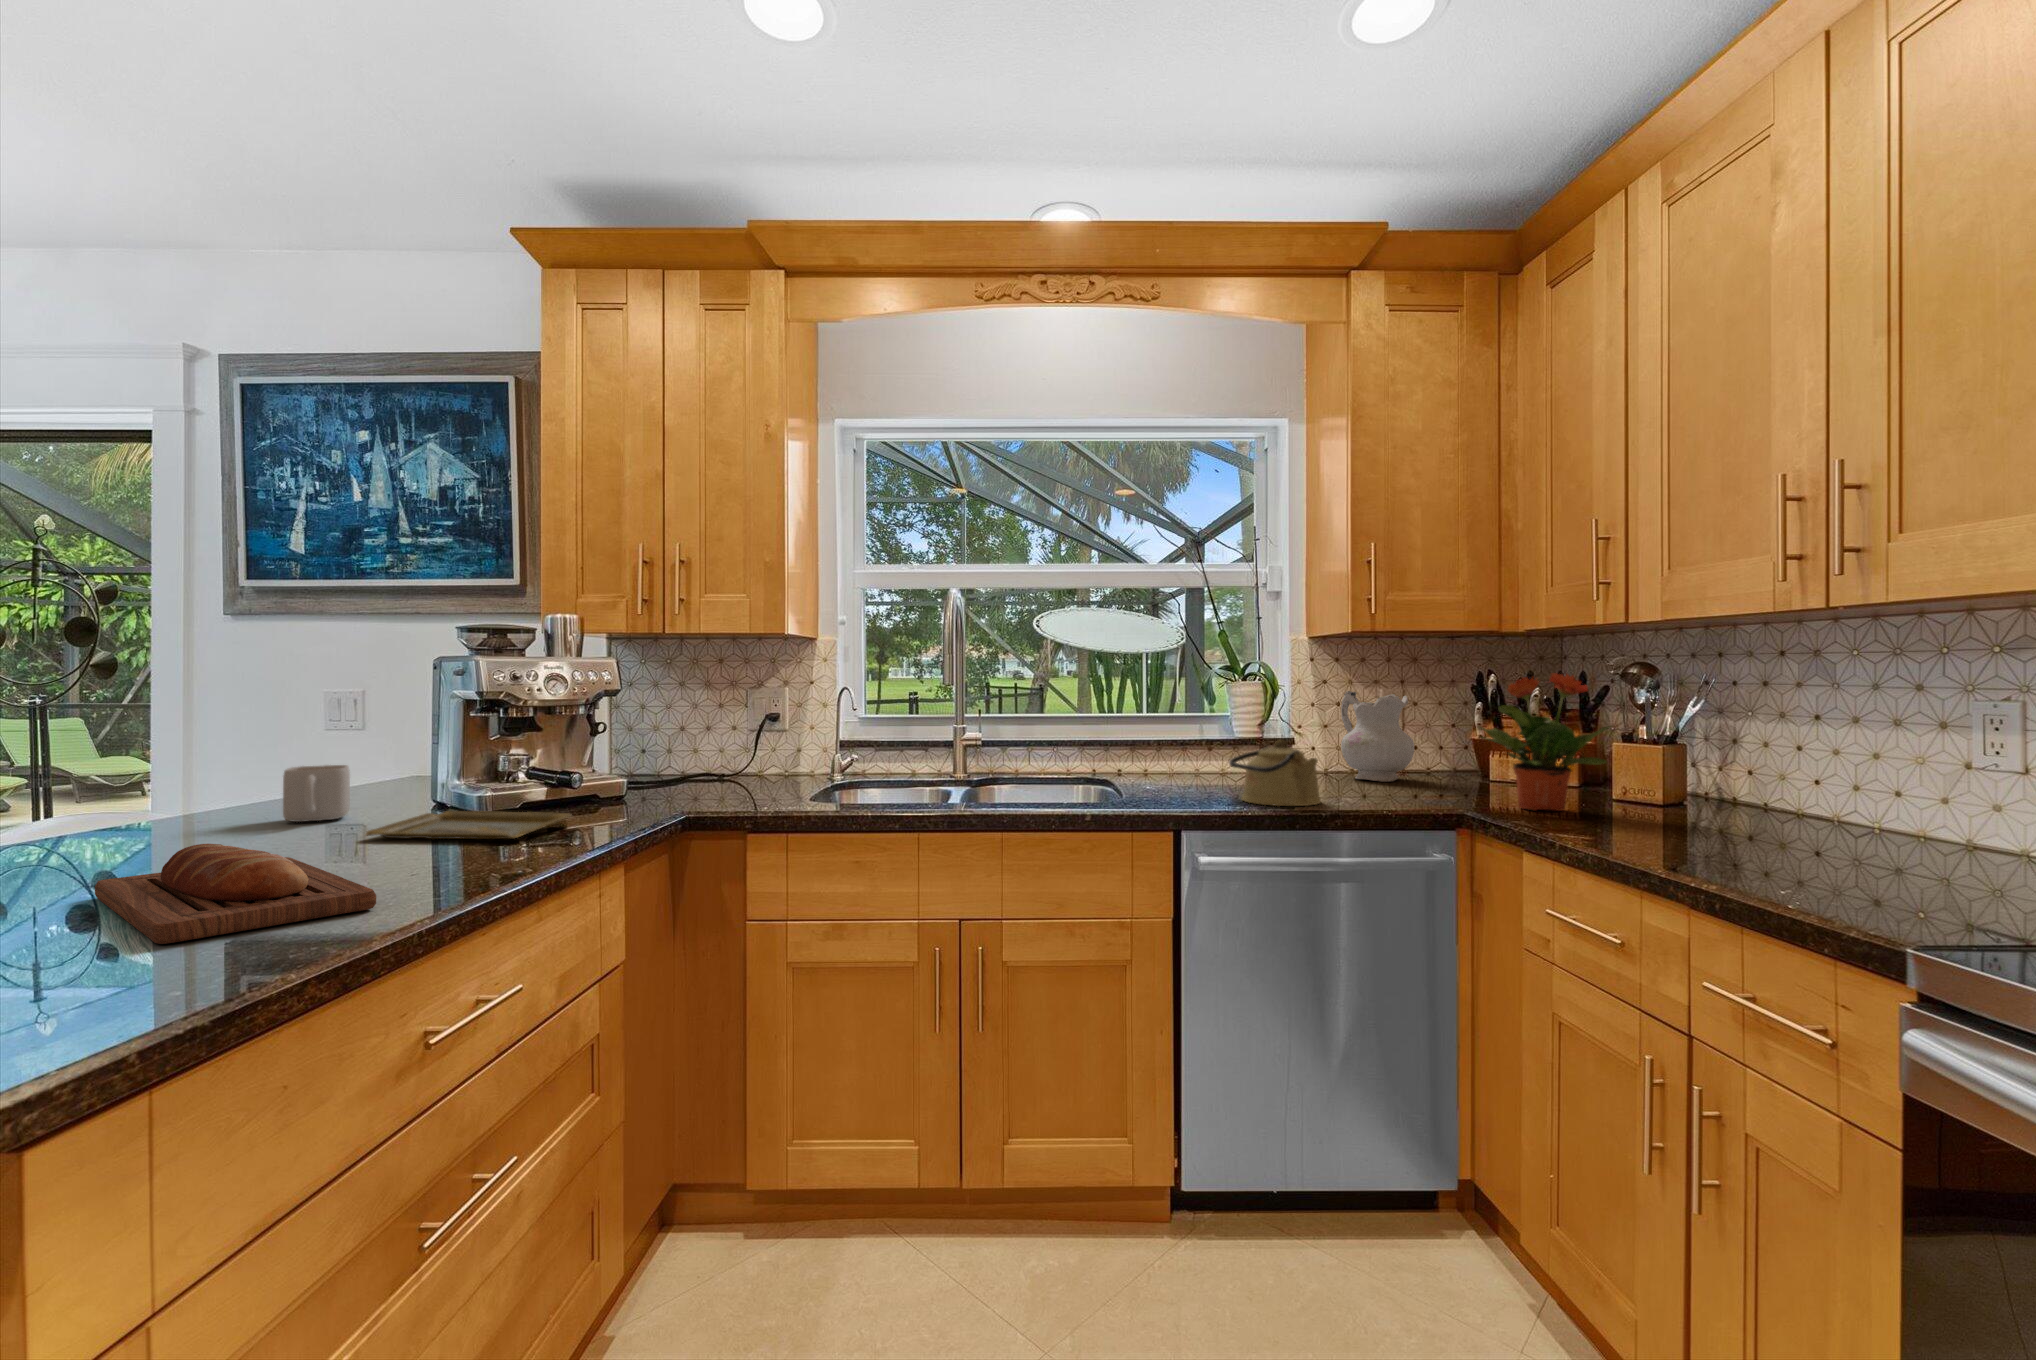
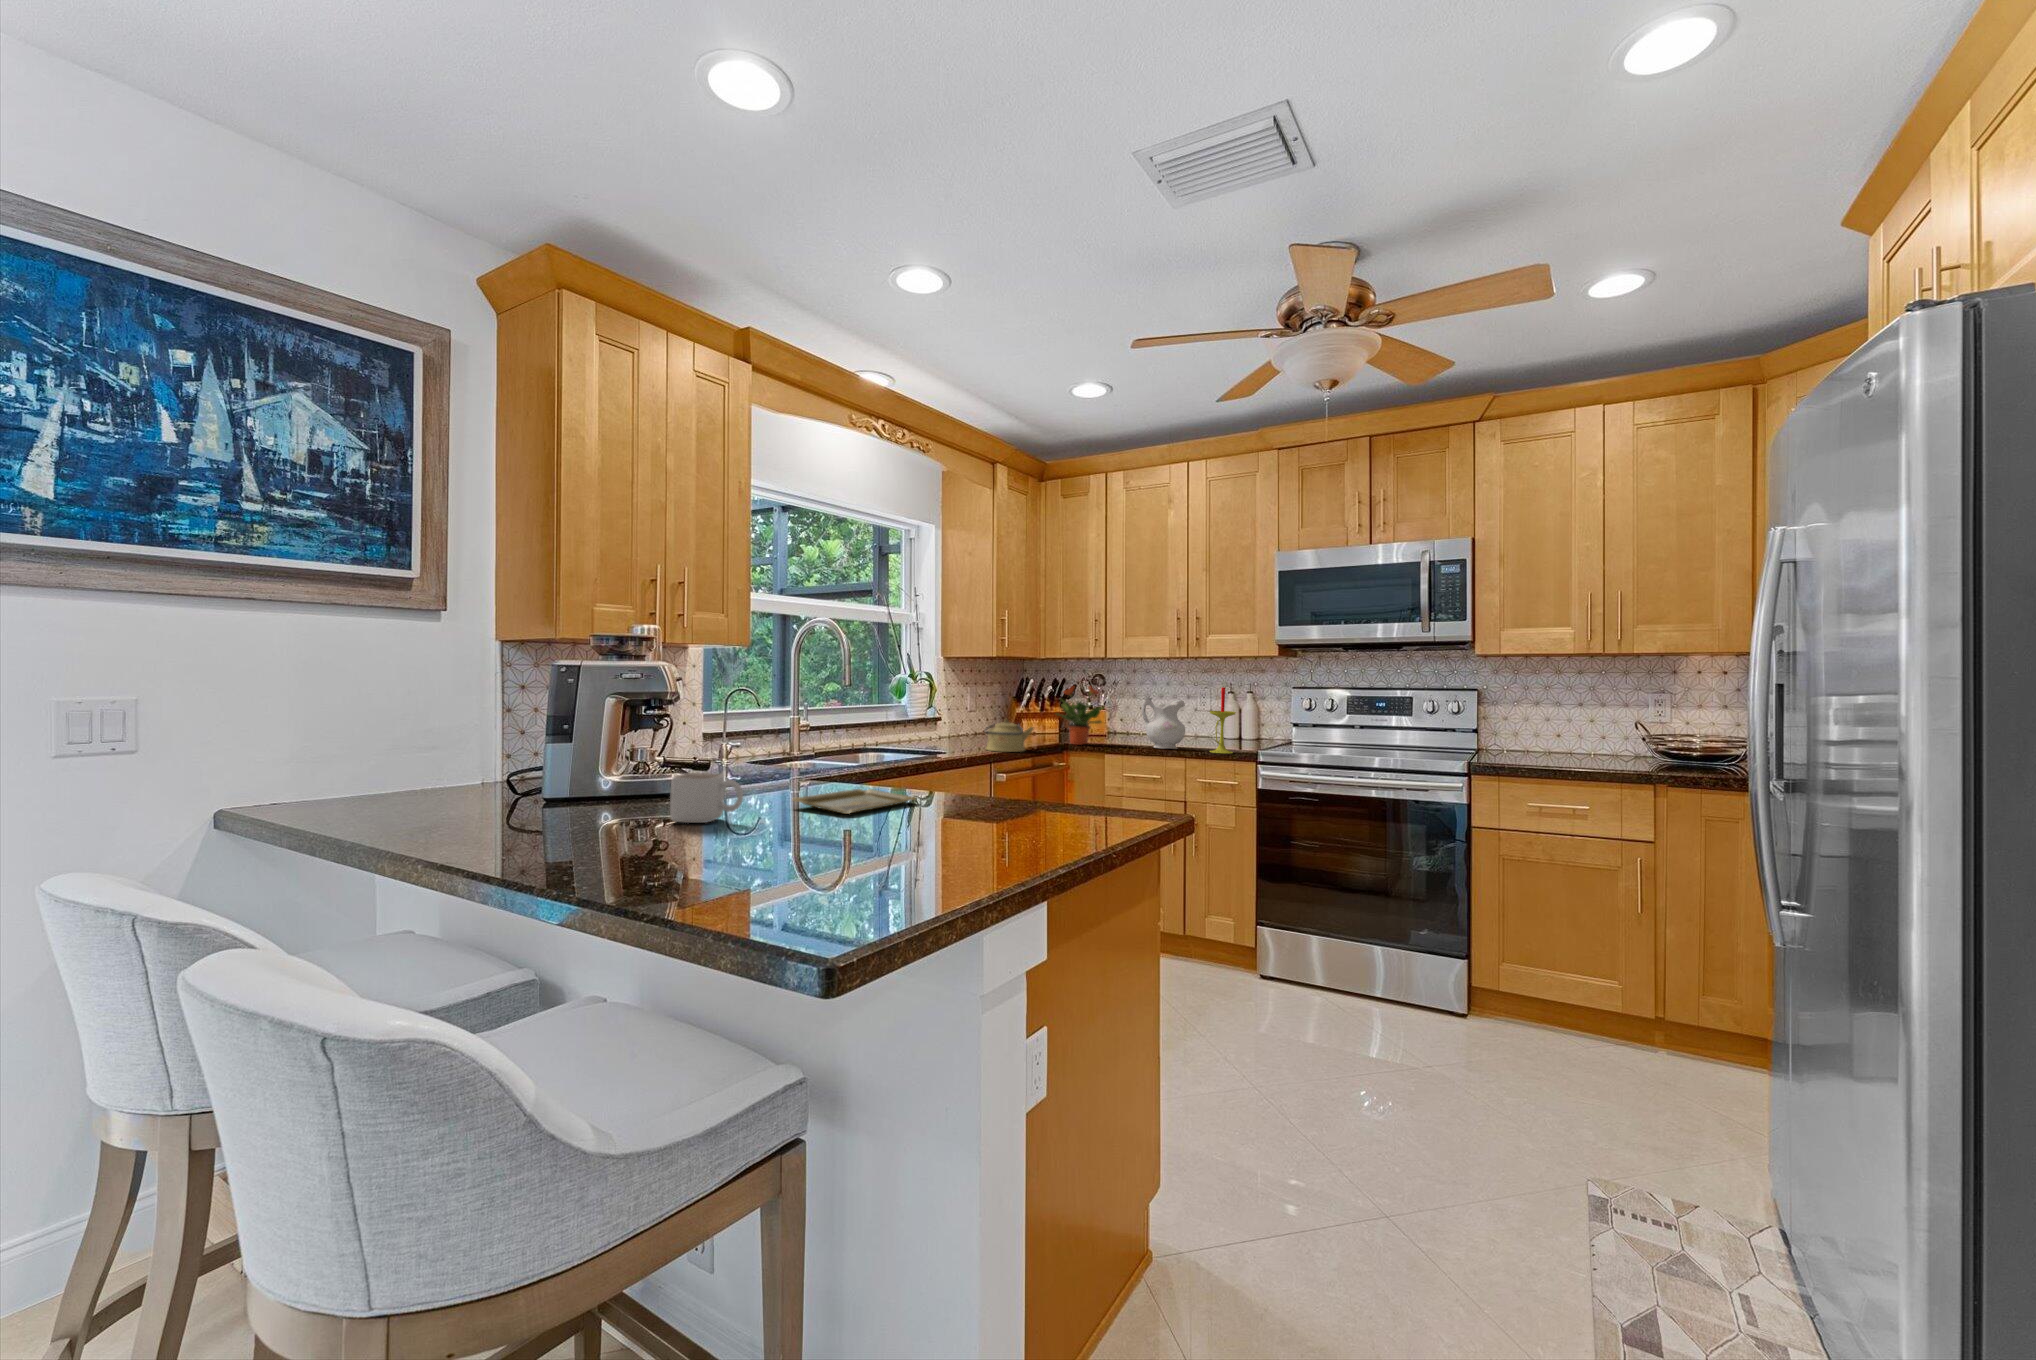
candle: none [1835,660,1963,885] -> present [1210,687,1236,754]
ceramic pitcher: present [1341,691,1414,782] -> present [1141,698,1185,749]
bread loaf: present [95,844,376,944] -> none [947,799,1120,842]

